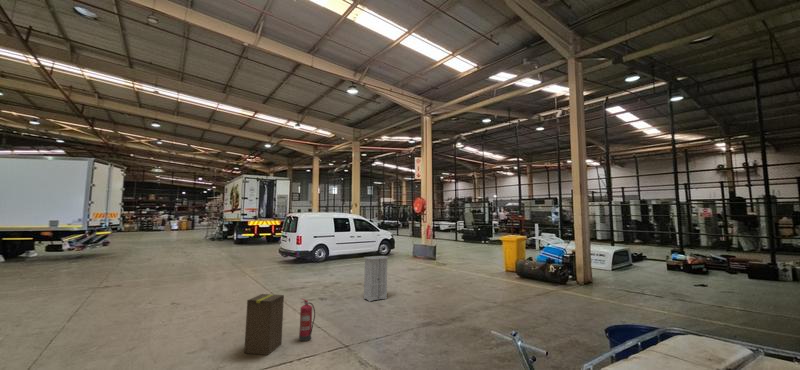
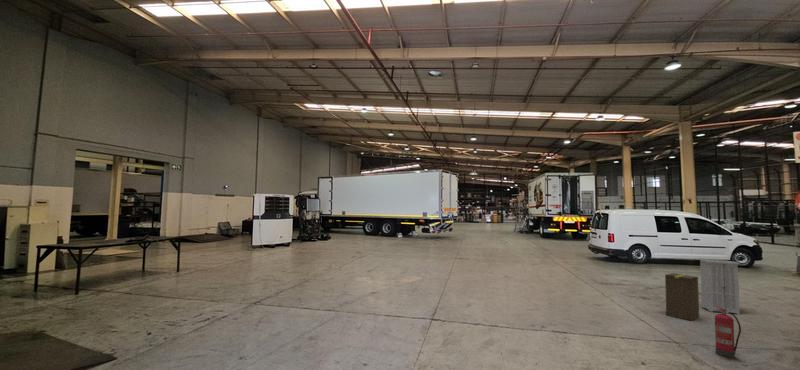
cardboard box: present [244,294,284,355] -> present [665,273,699,321]
fire extinguisher: present [299,299,315,341] -> present [715,306,741,358]

